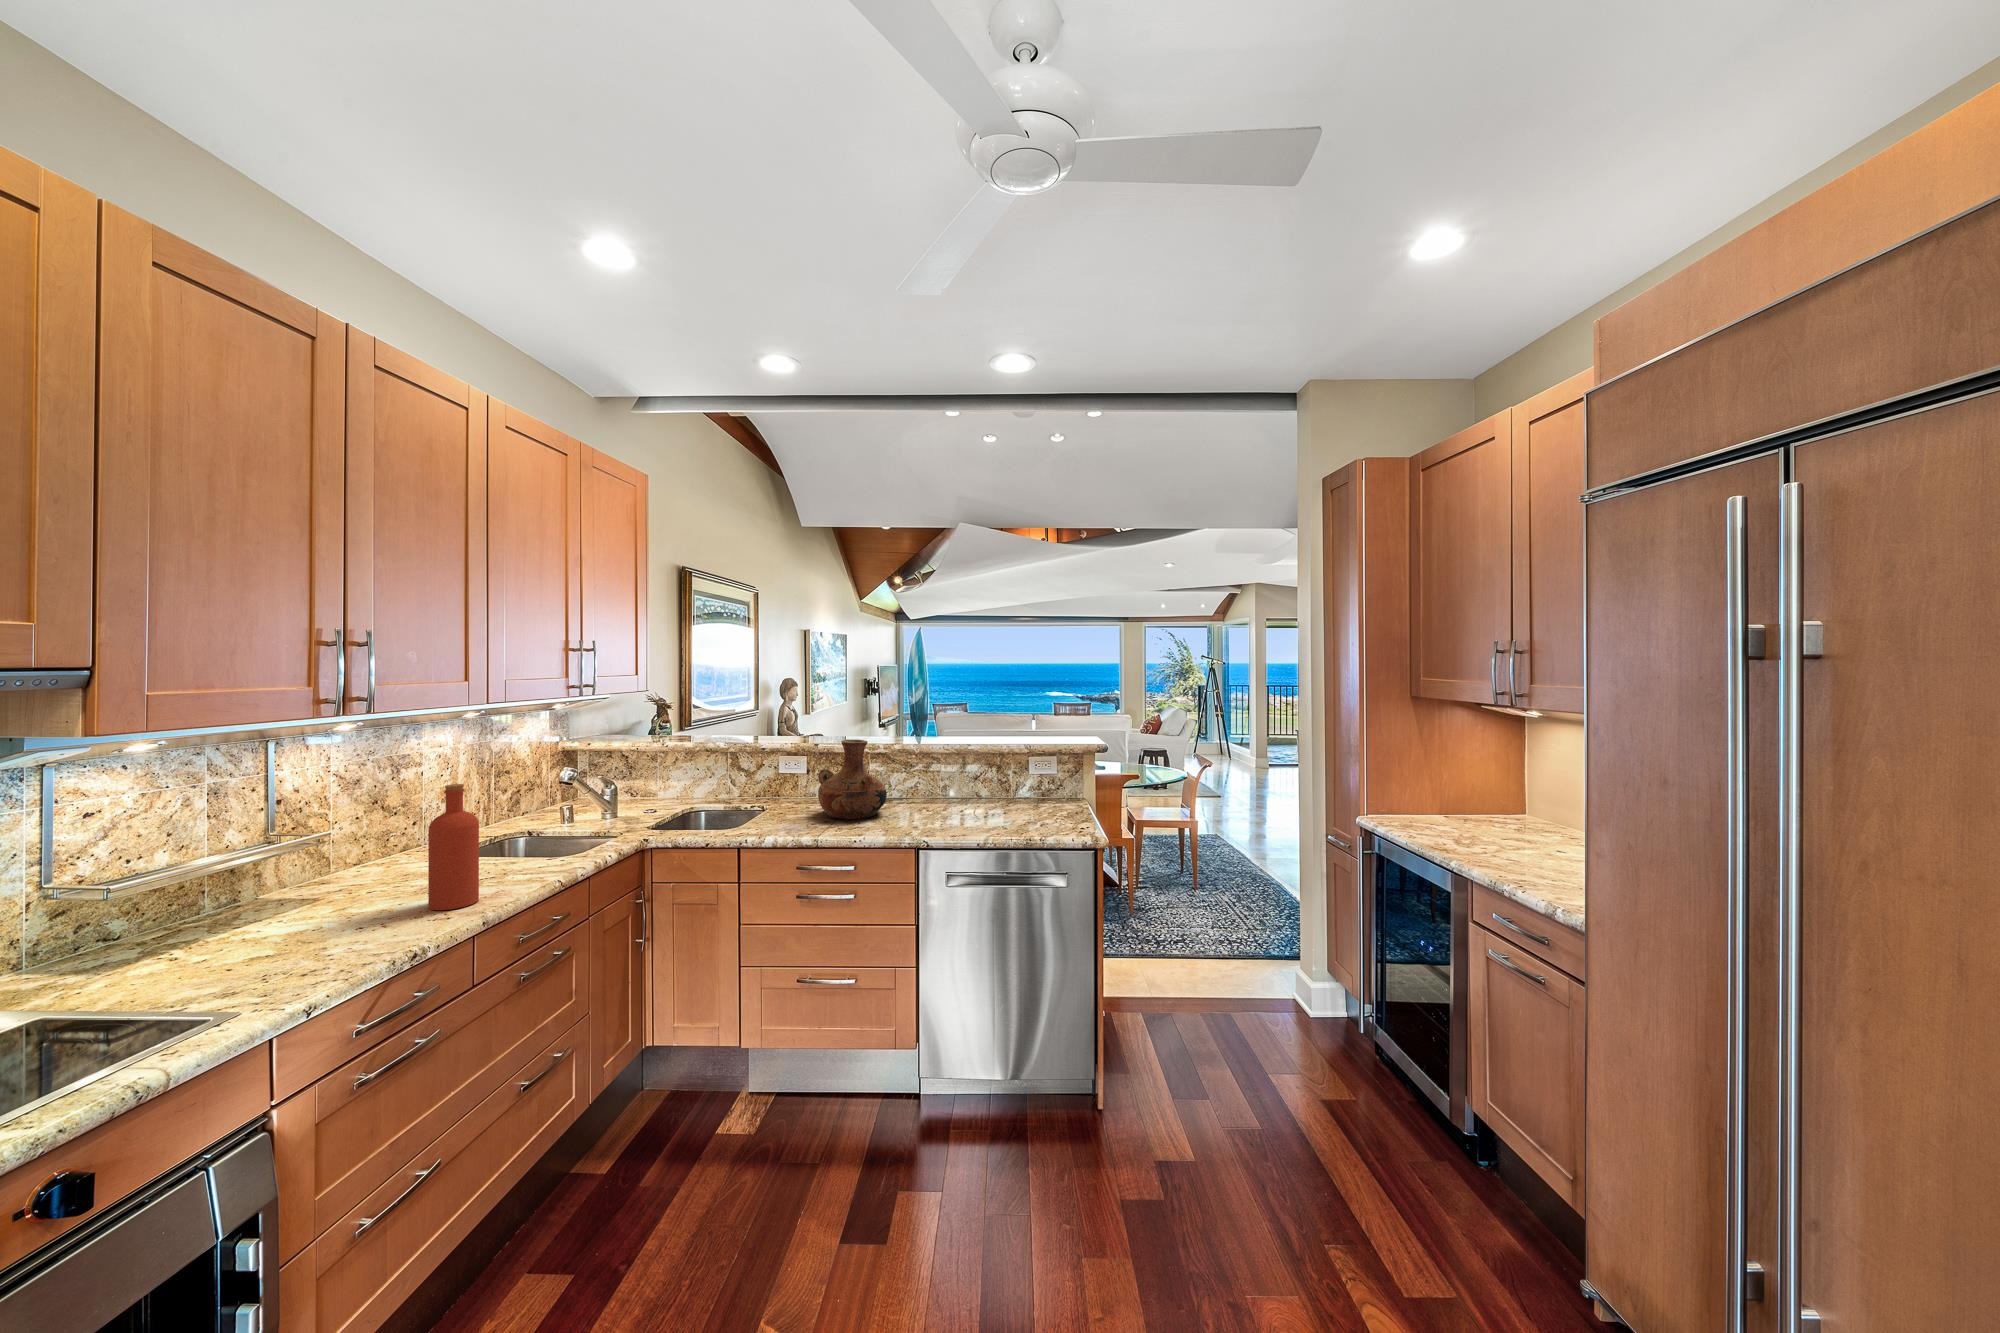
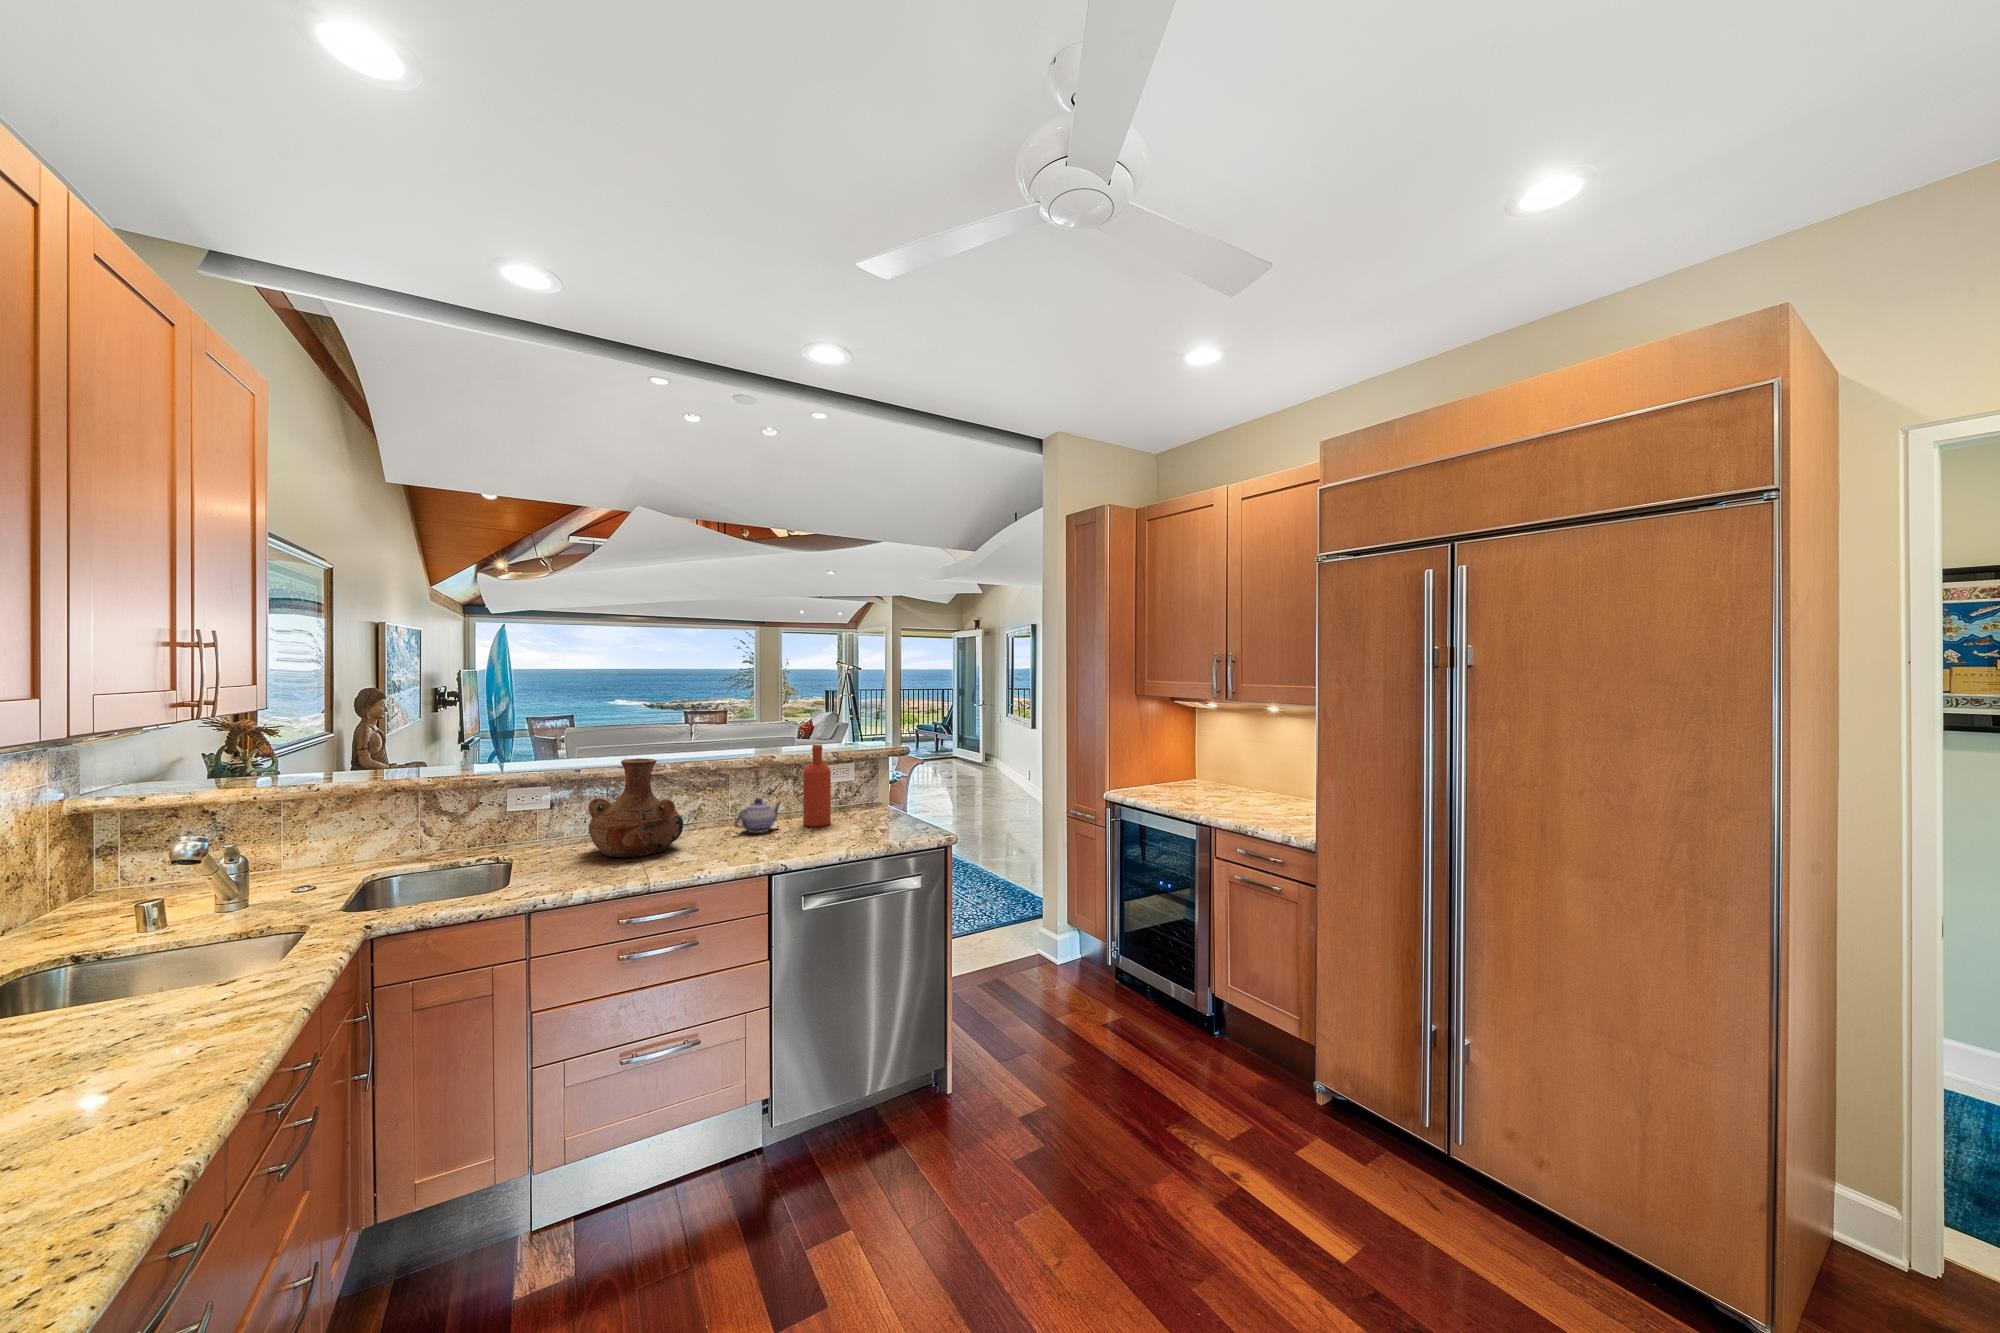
teapot: none [932,782,980,813] -> present [734,798,780,833]
bottle: present [428,784,479,910] -> present [803,745,831,826]

